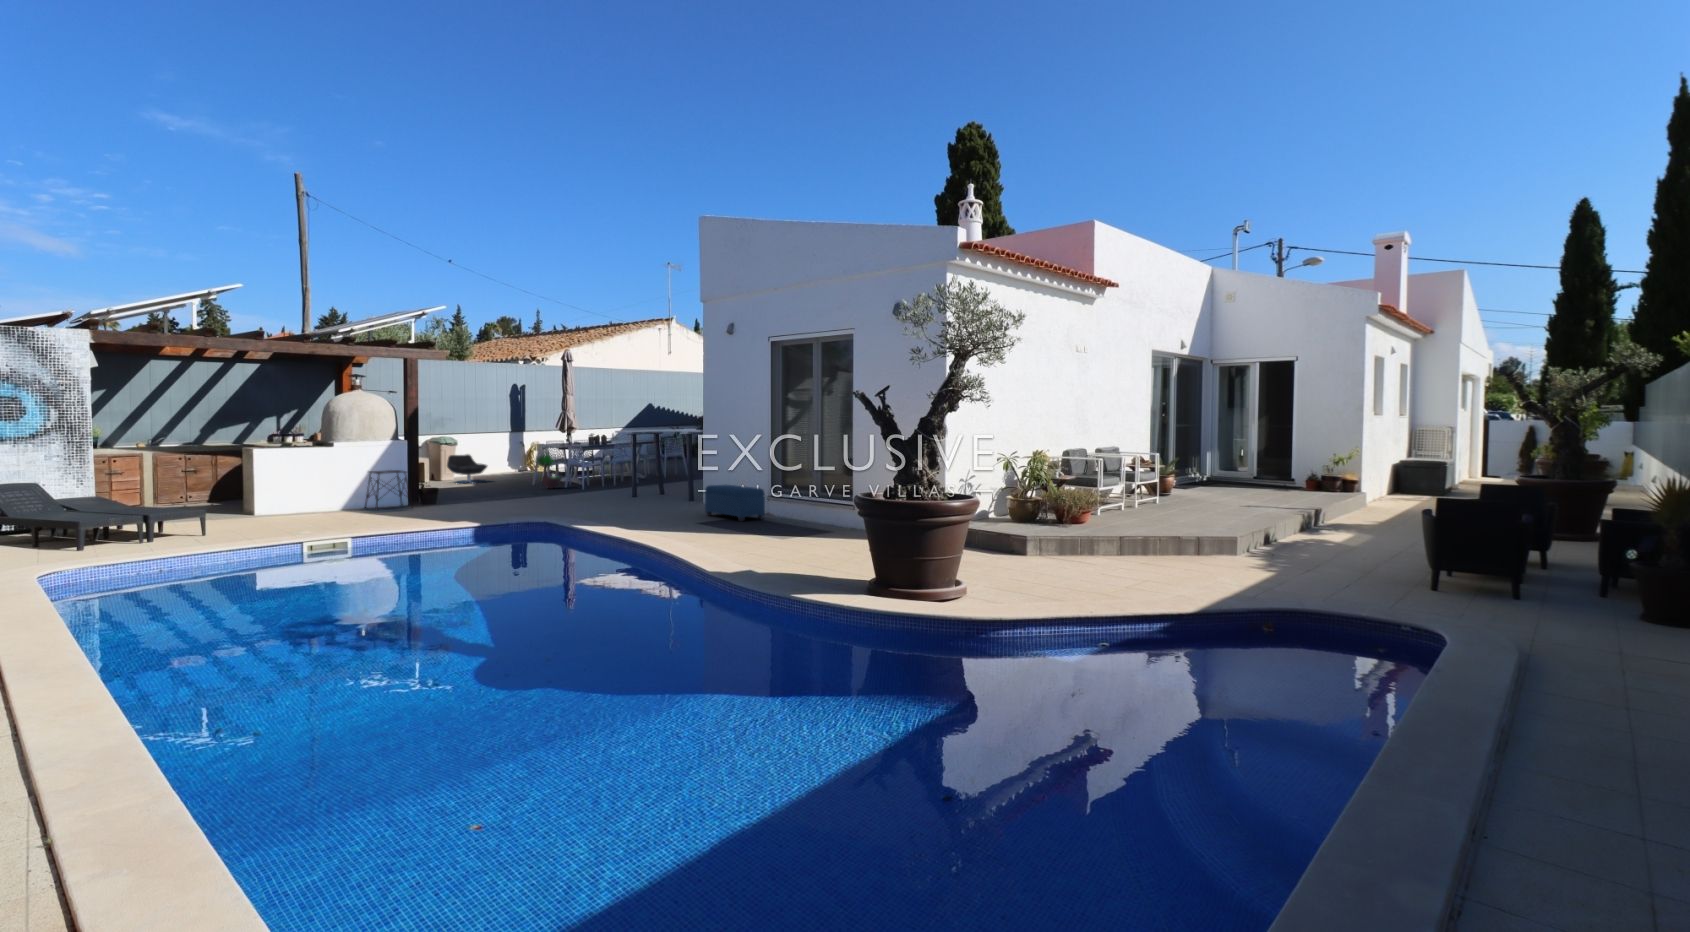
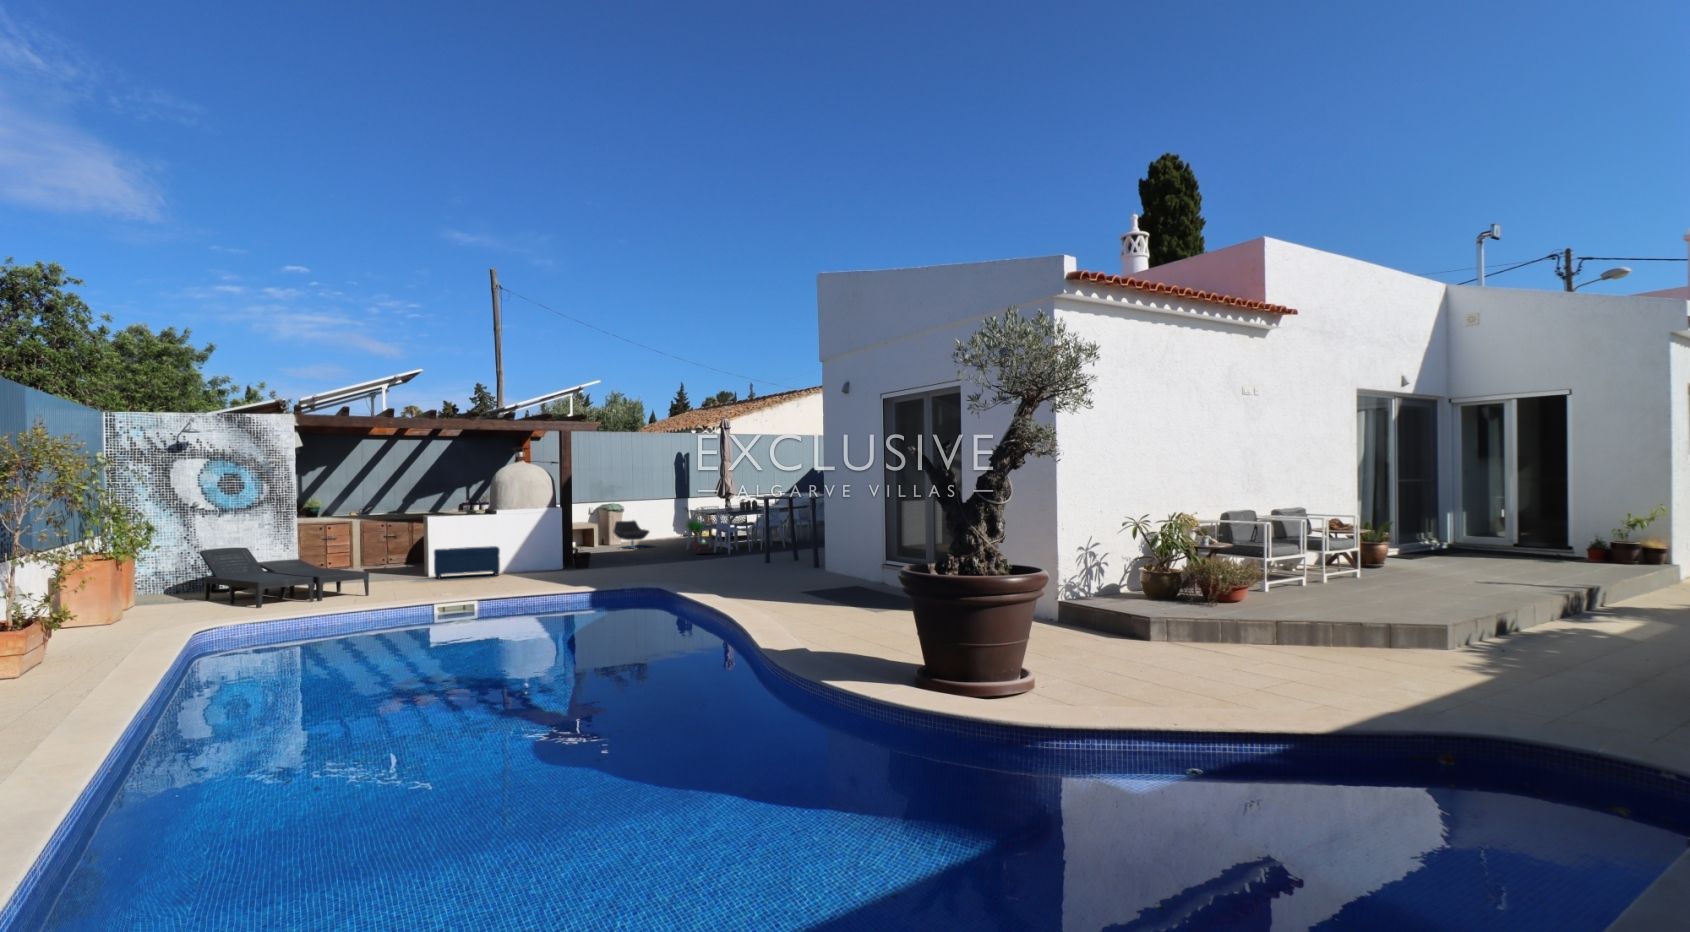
side table: present [365,470,413,509] -> none [516,536,557,575]
bench: present [705,485,765,521] -> present [434,546,500,579]

